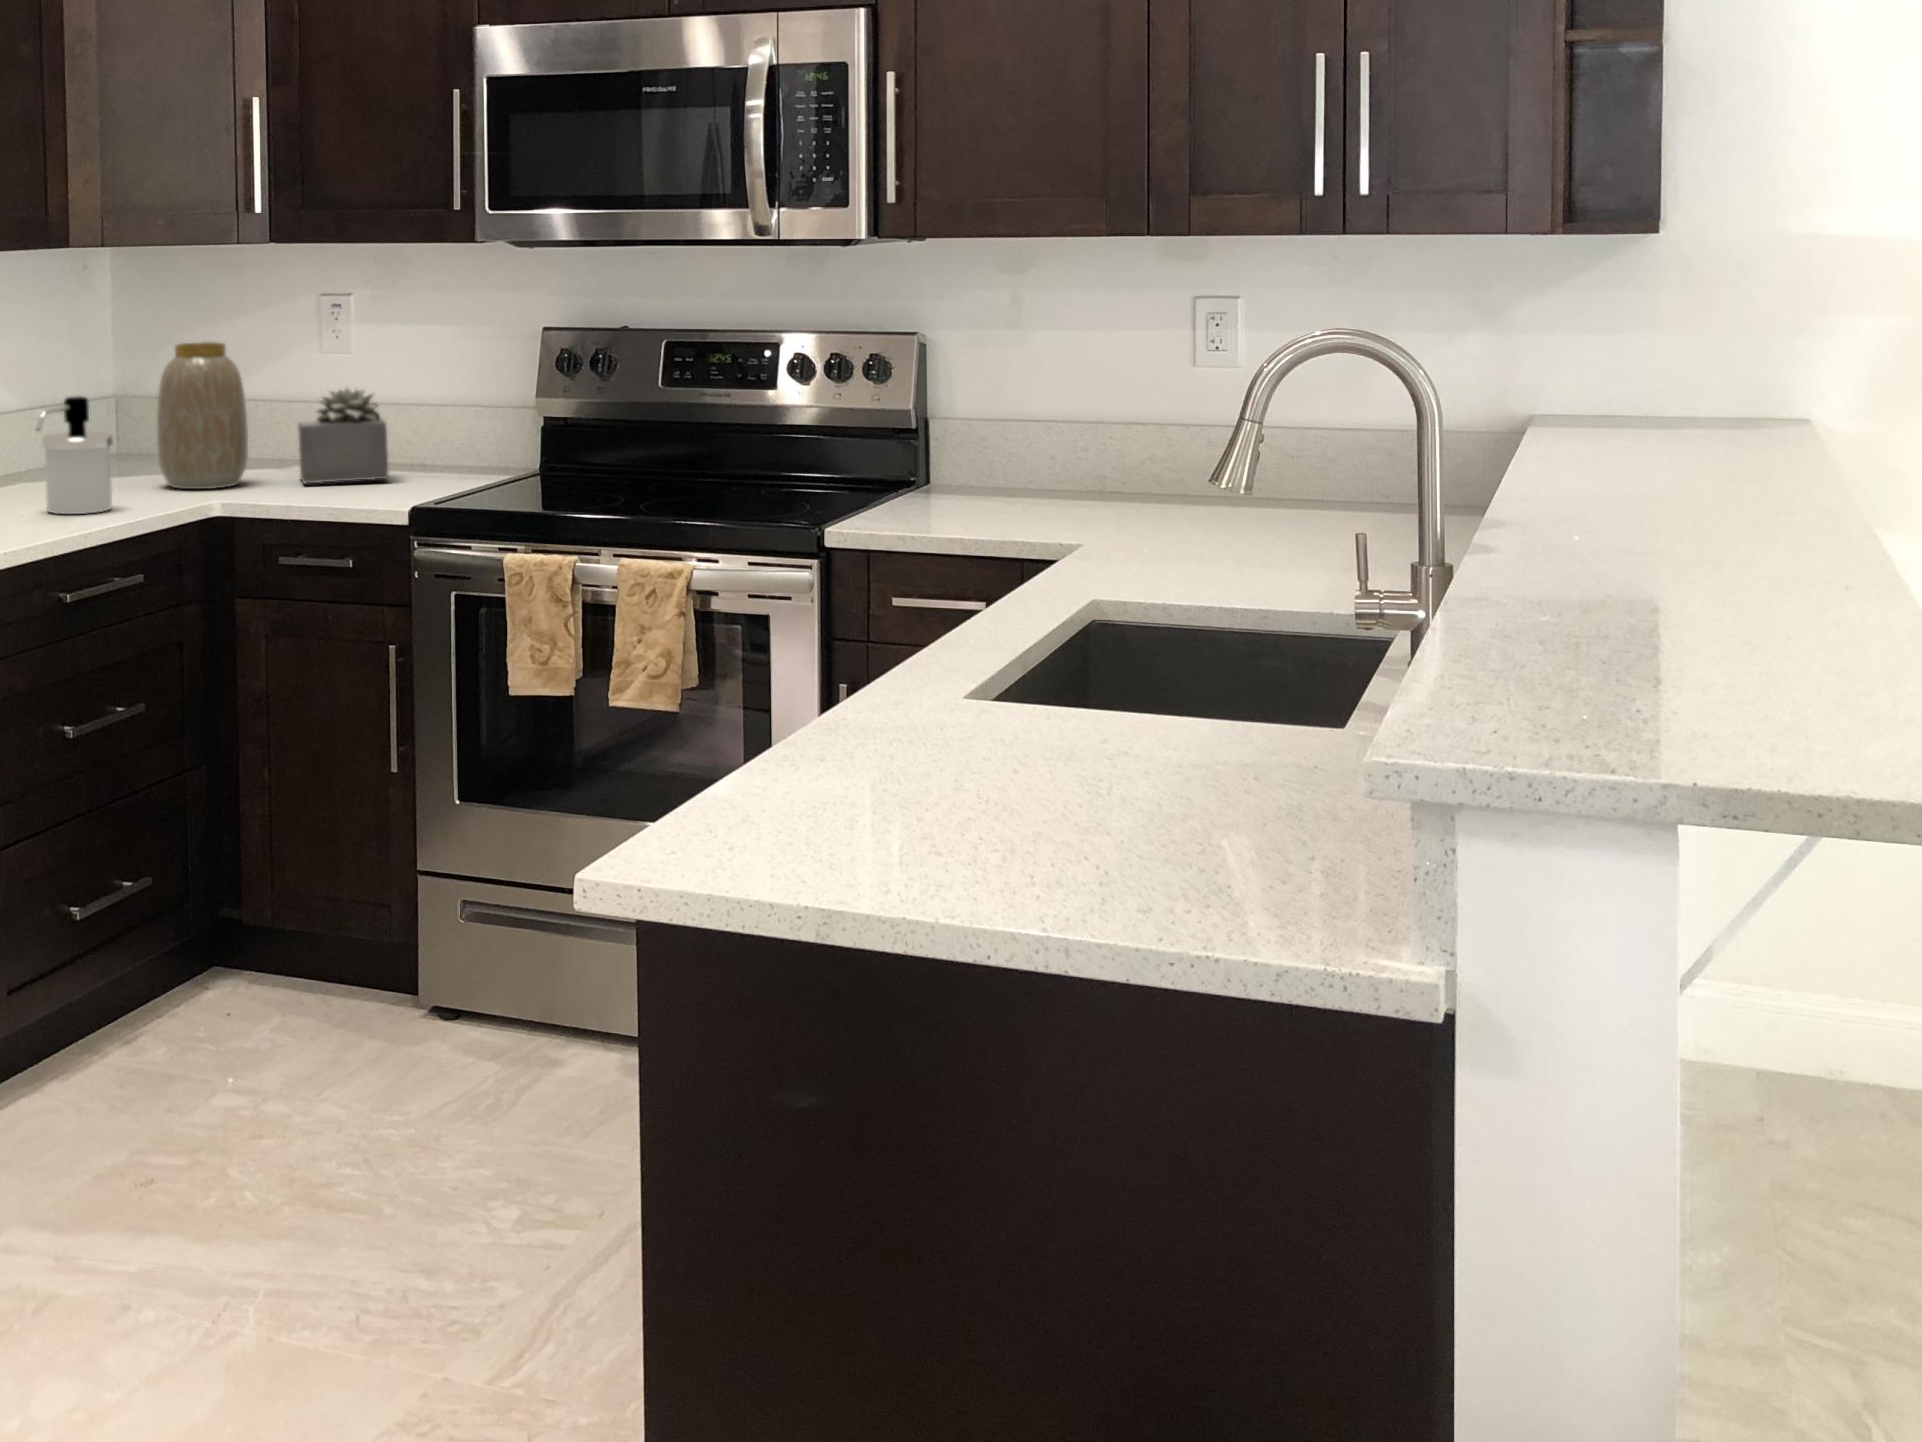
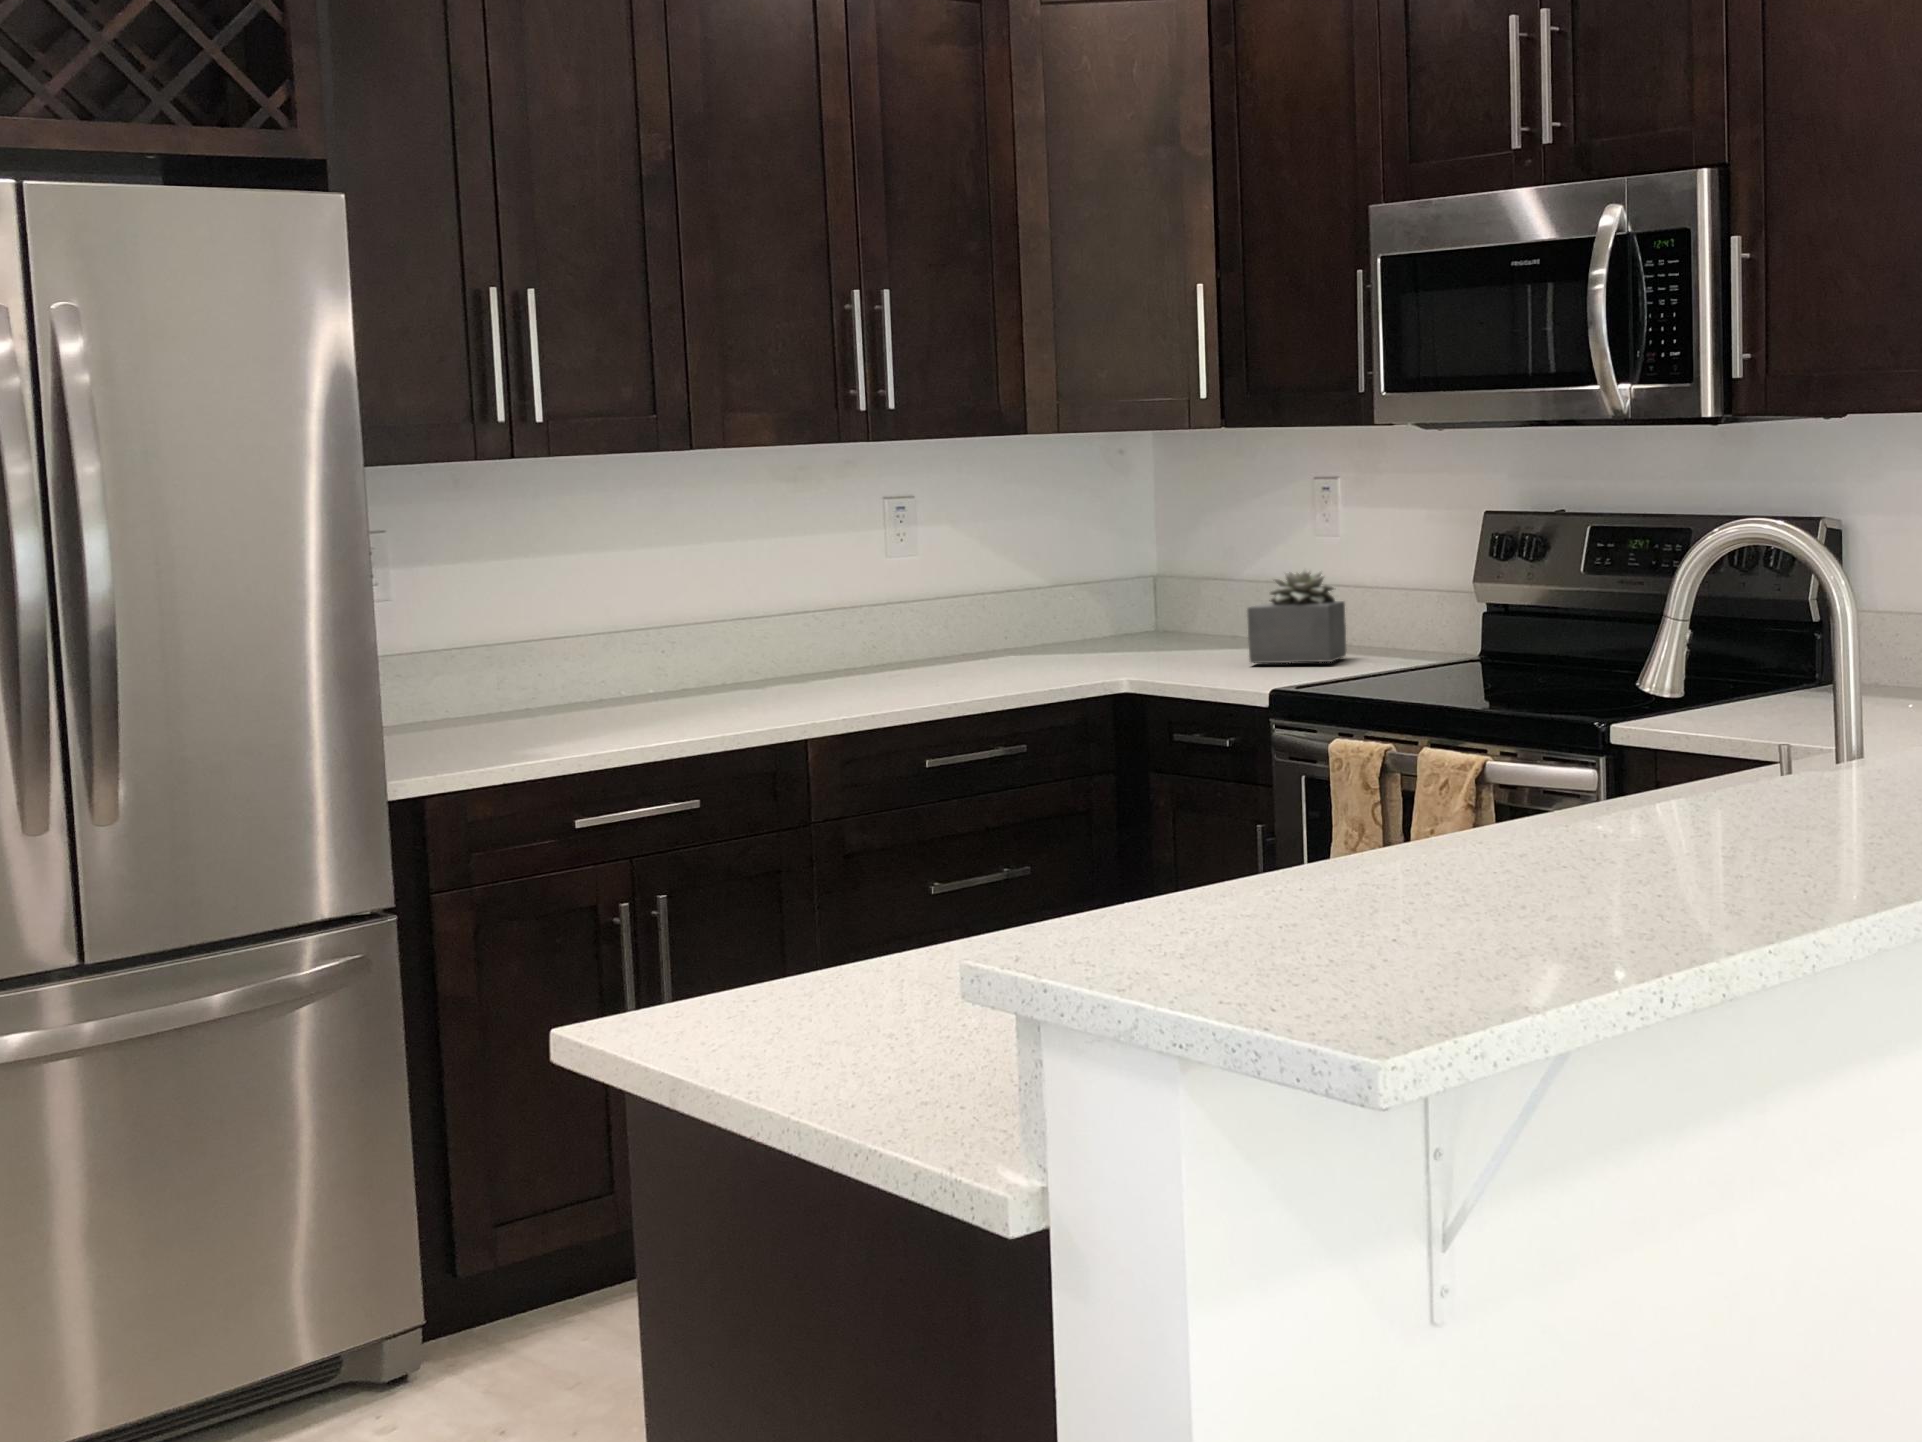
vase: present [157,342,248,489] -> none [1124,524,1212,666]
soap dispenser: present [36,396,113,514] -> none [944,575,1036,686]

